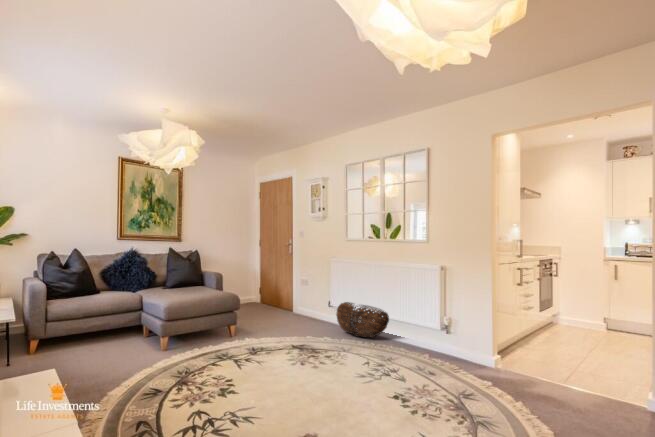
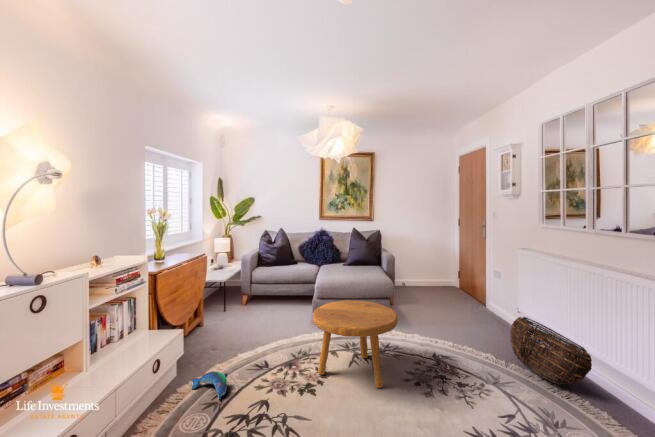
footstool: none [216,305,291,374] -> present [313,300,398,388]
plush toy: none [107,393,163,420] -> present [192,371,227,400]

